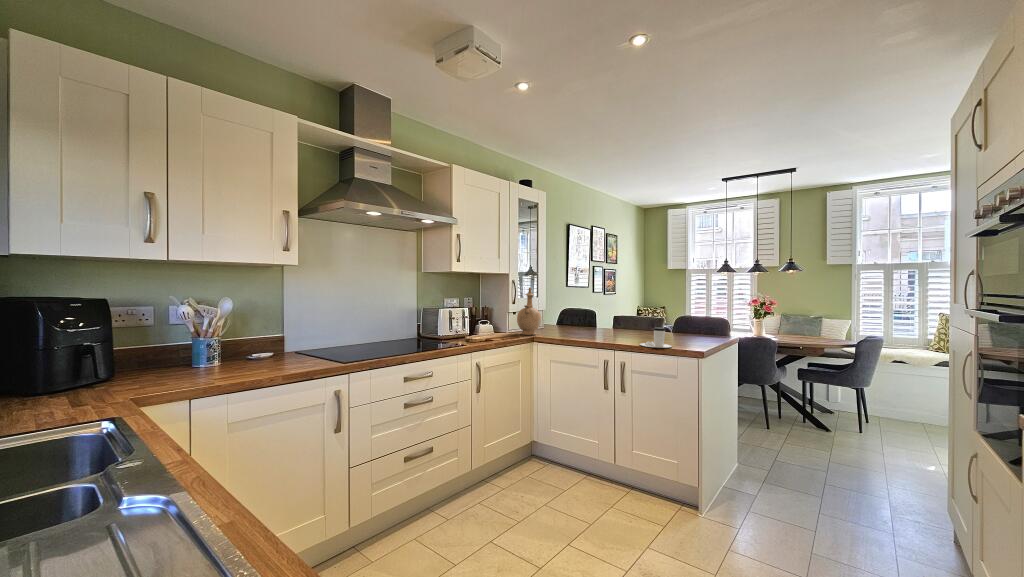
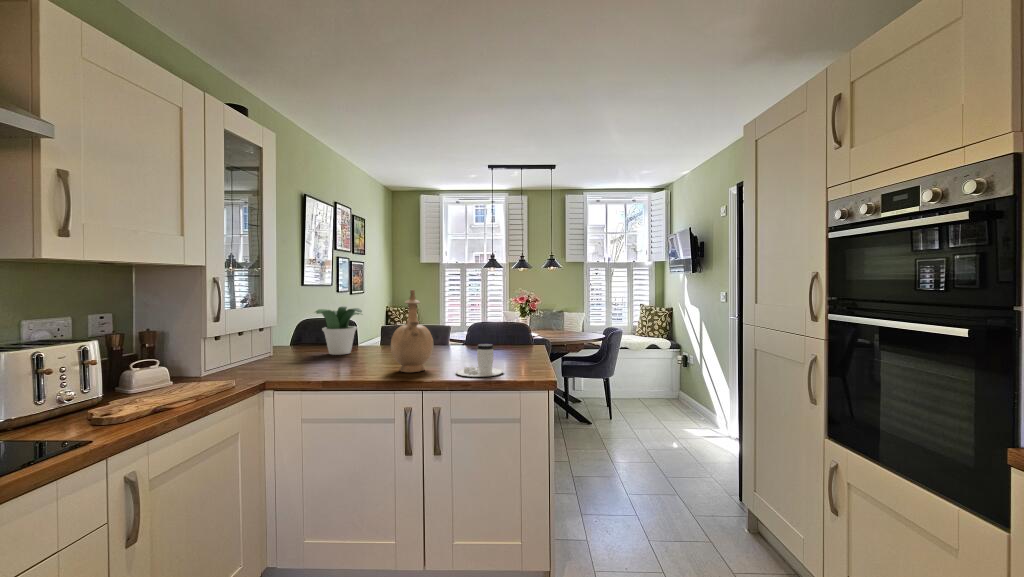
vase: present [517,287,541,335] -> present [391,290,433,372]
potted plant: none [567,300,597,330] -> present [316,307,362,355]

